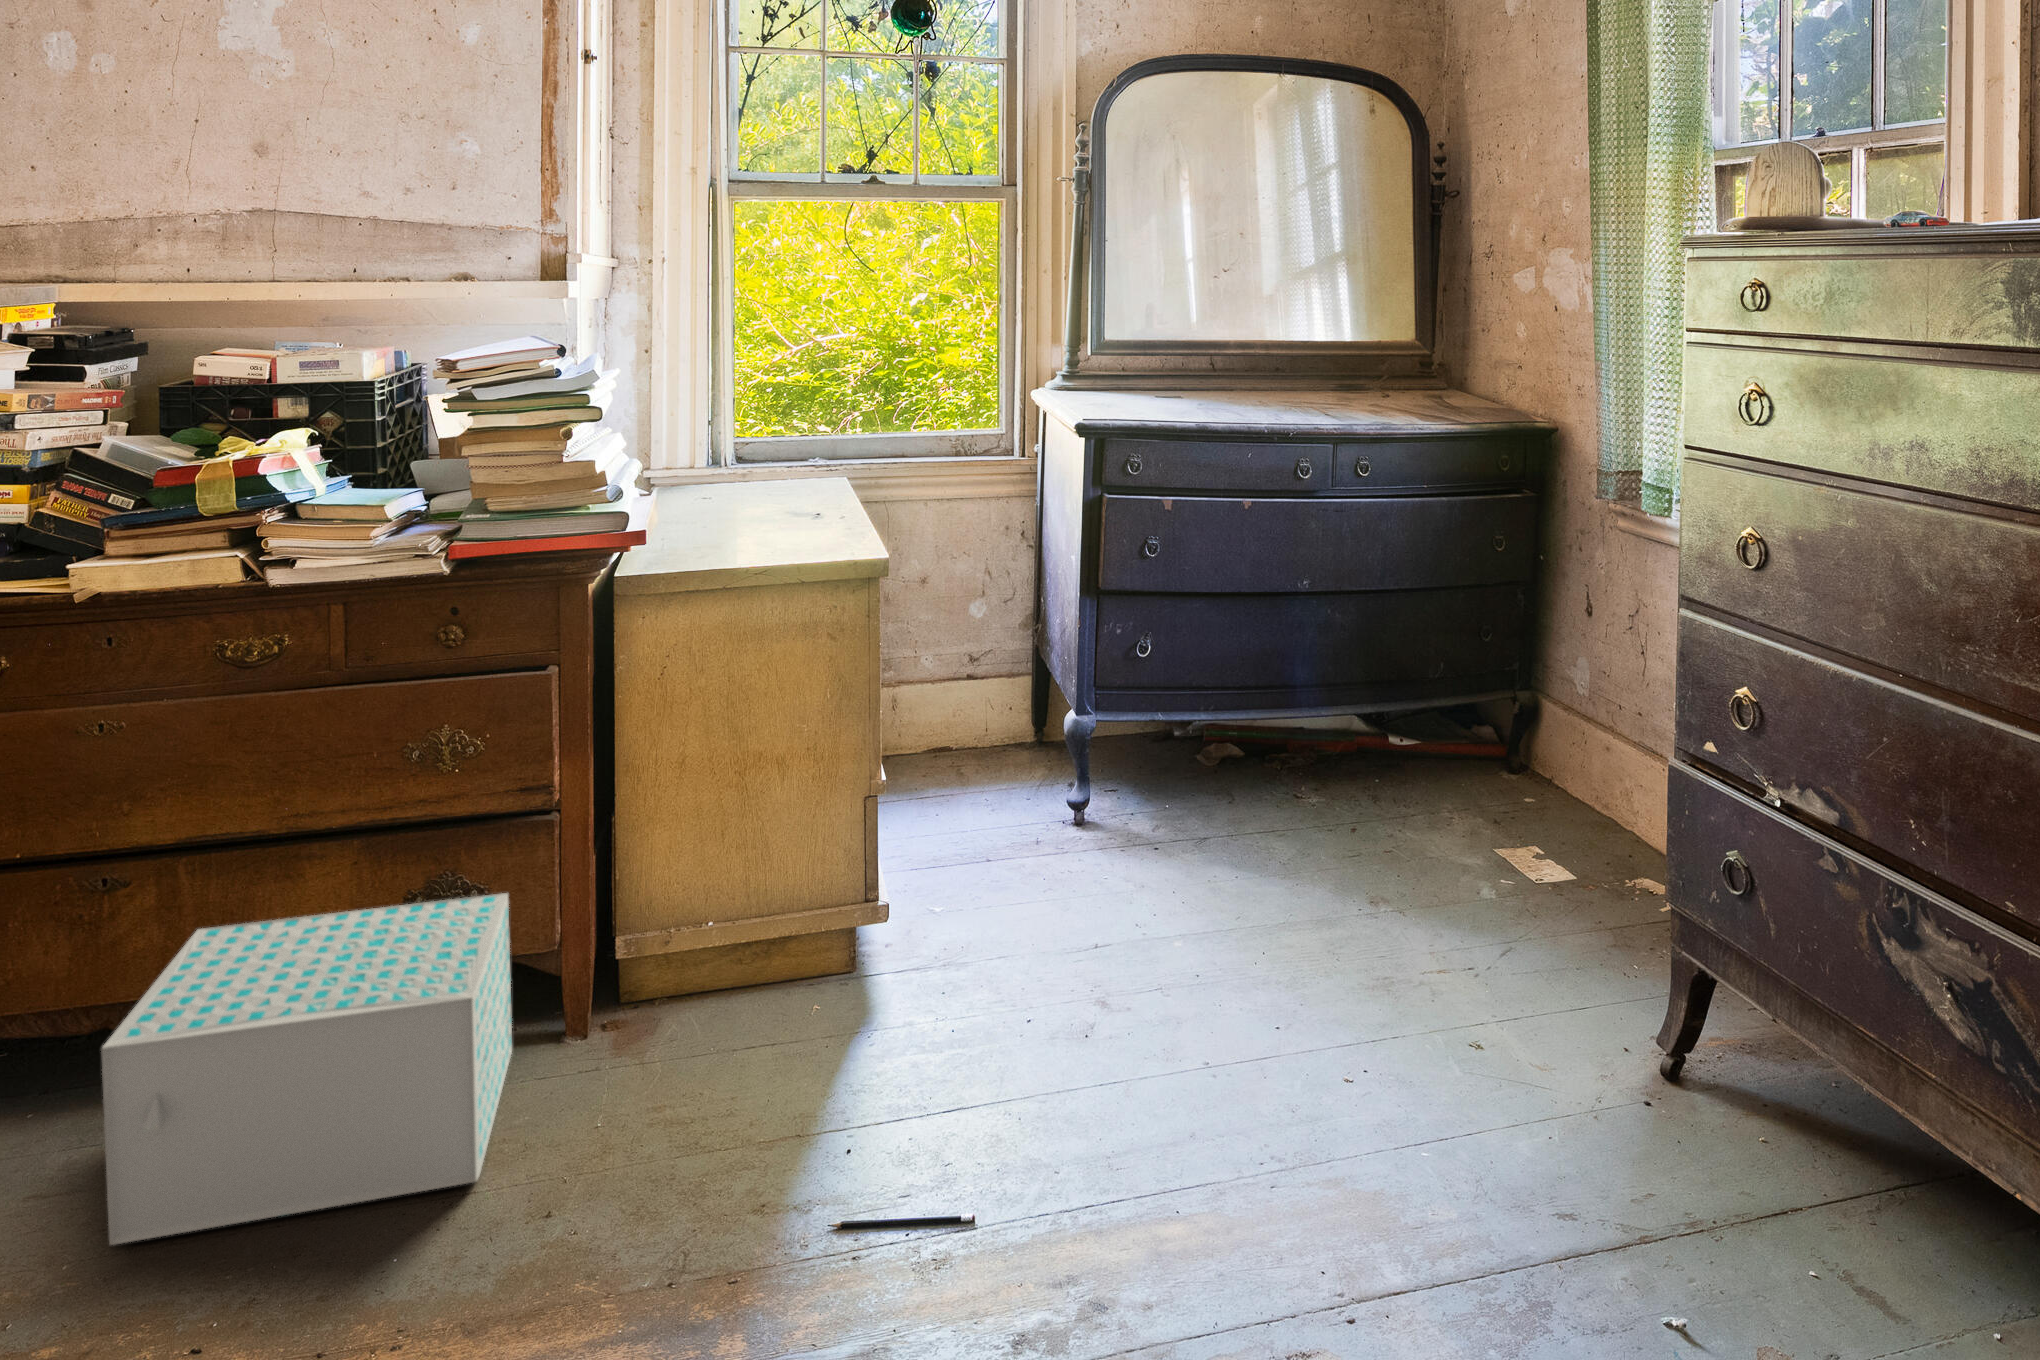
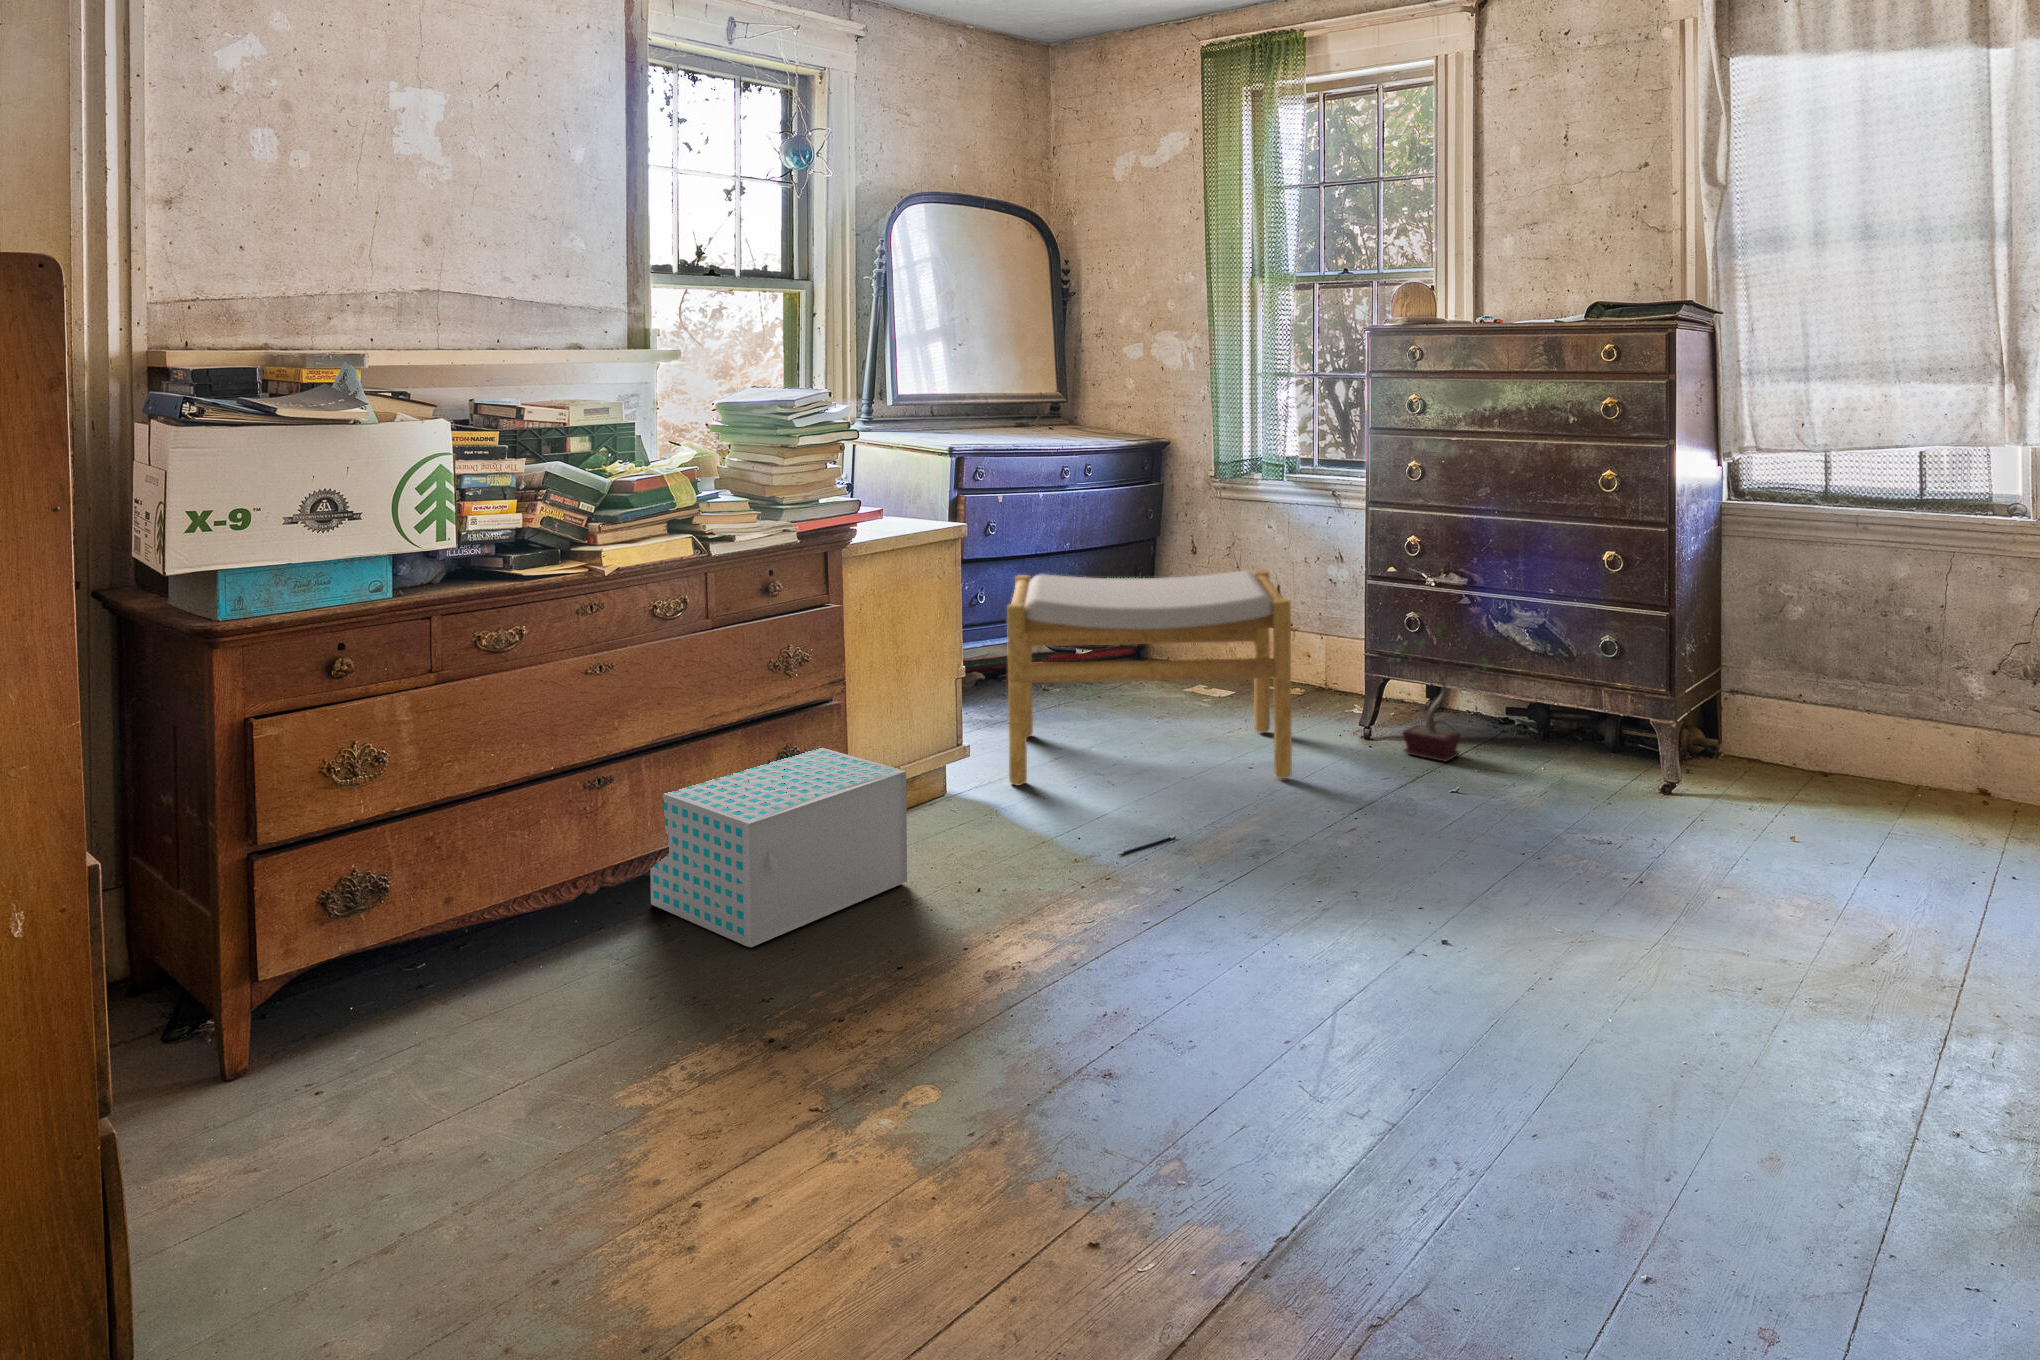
footstool: none [919,654,1475,1153] -> present [1007,571,1292,785]
potted plant: none [1650,898,1849,1219] -> present [1388,623,1493,762]

